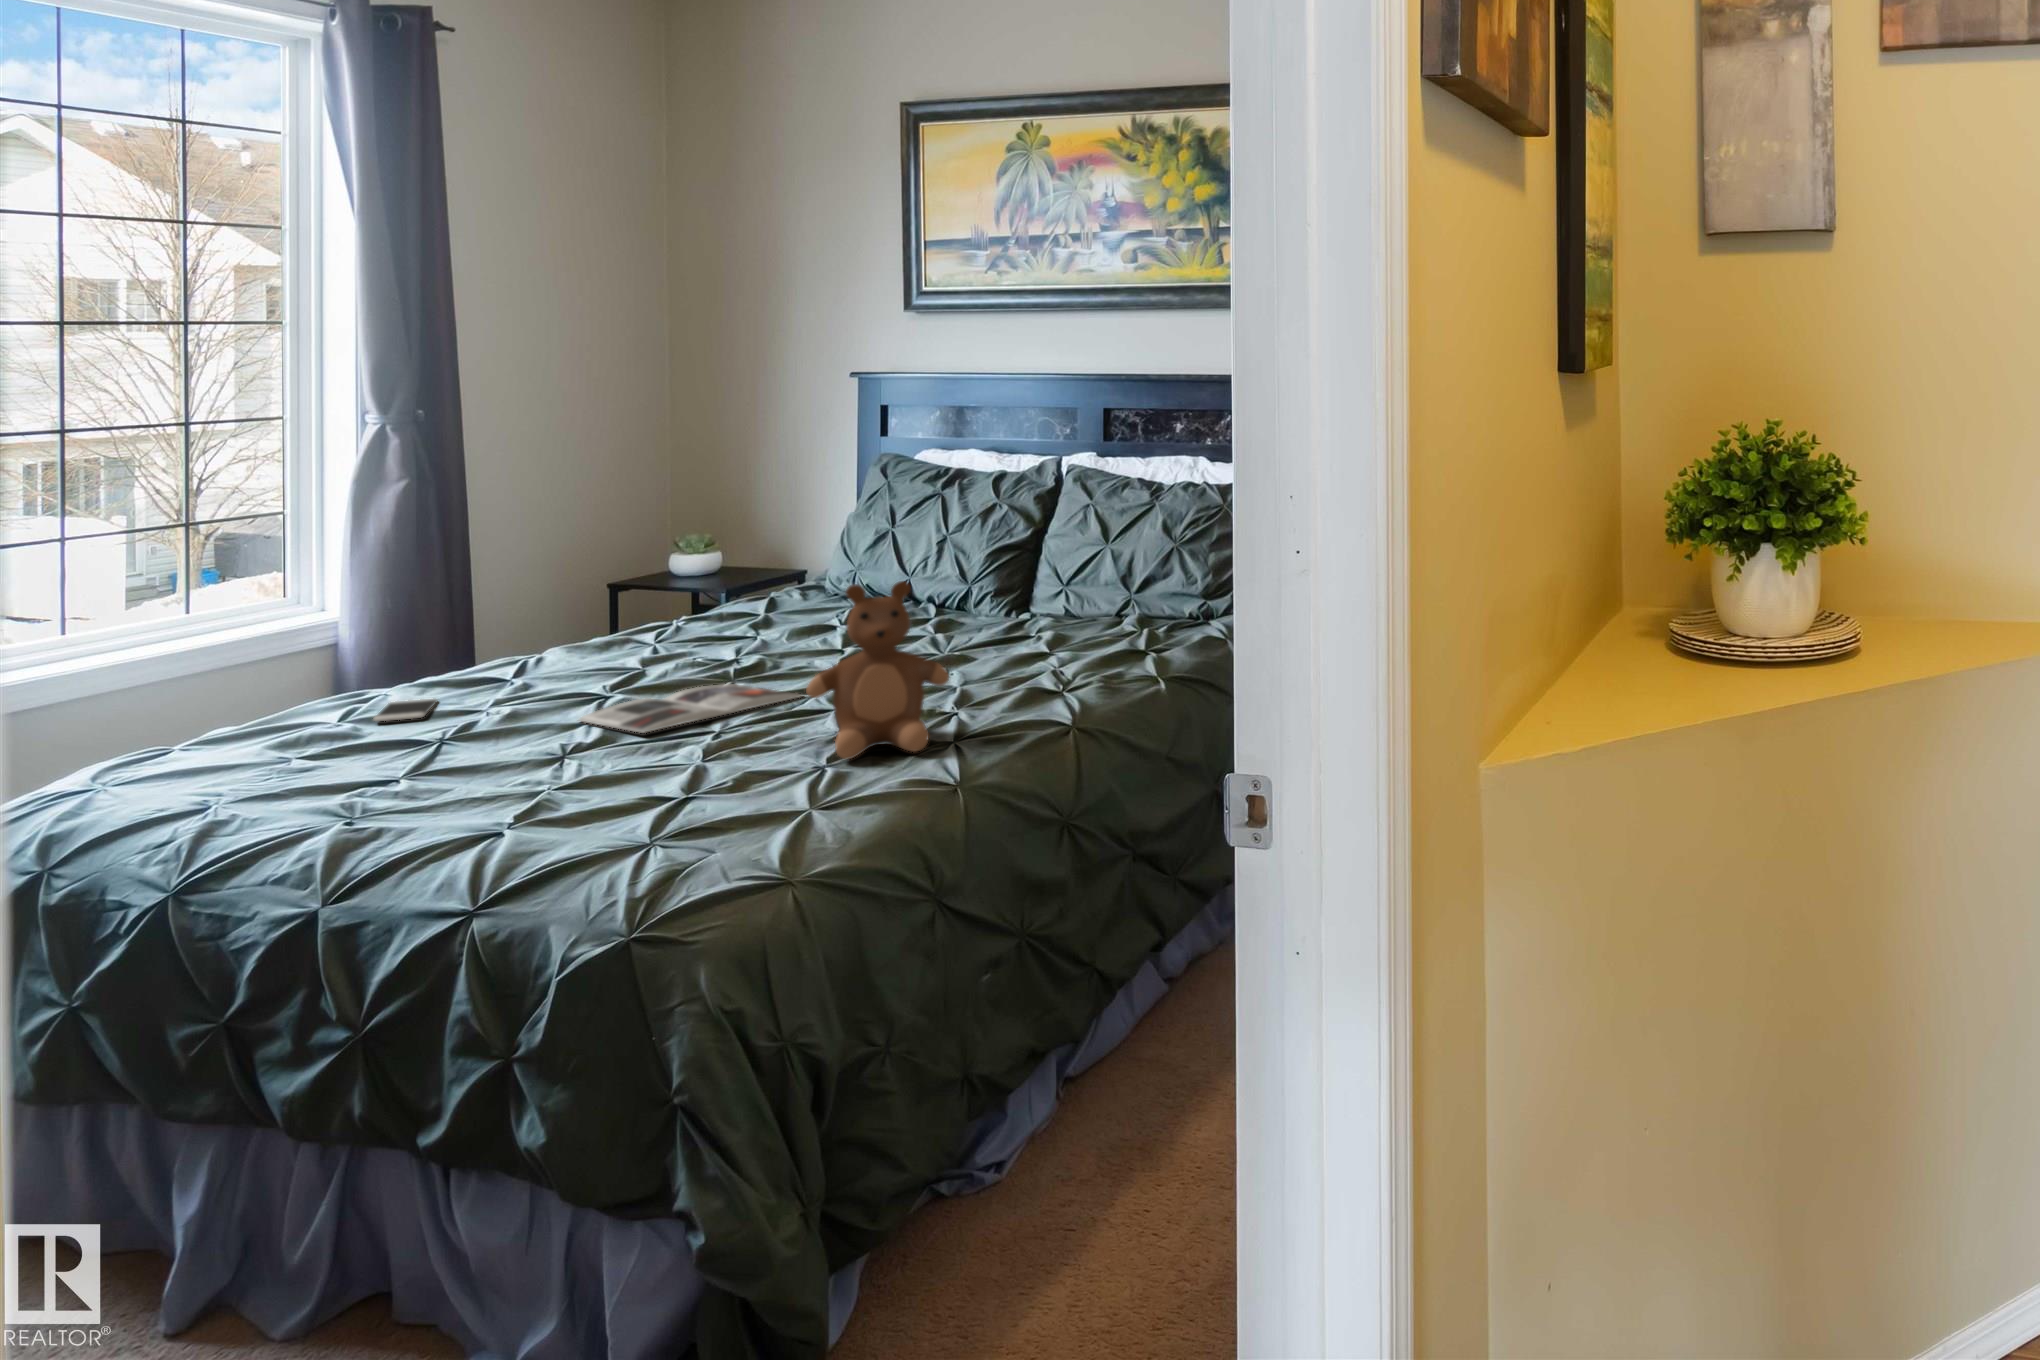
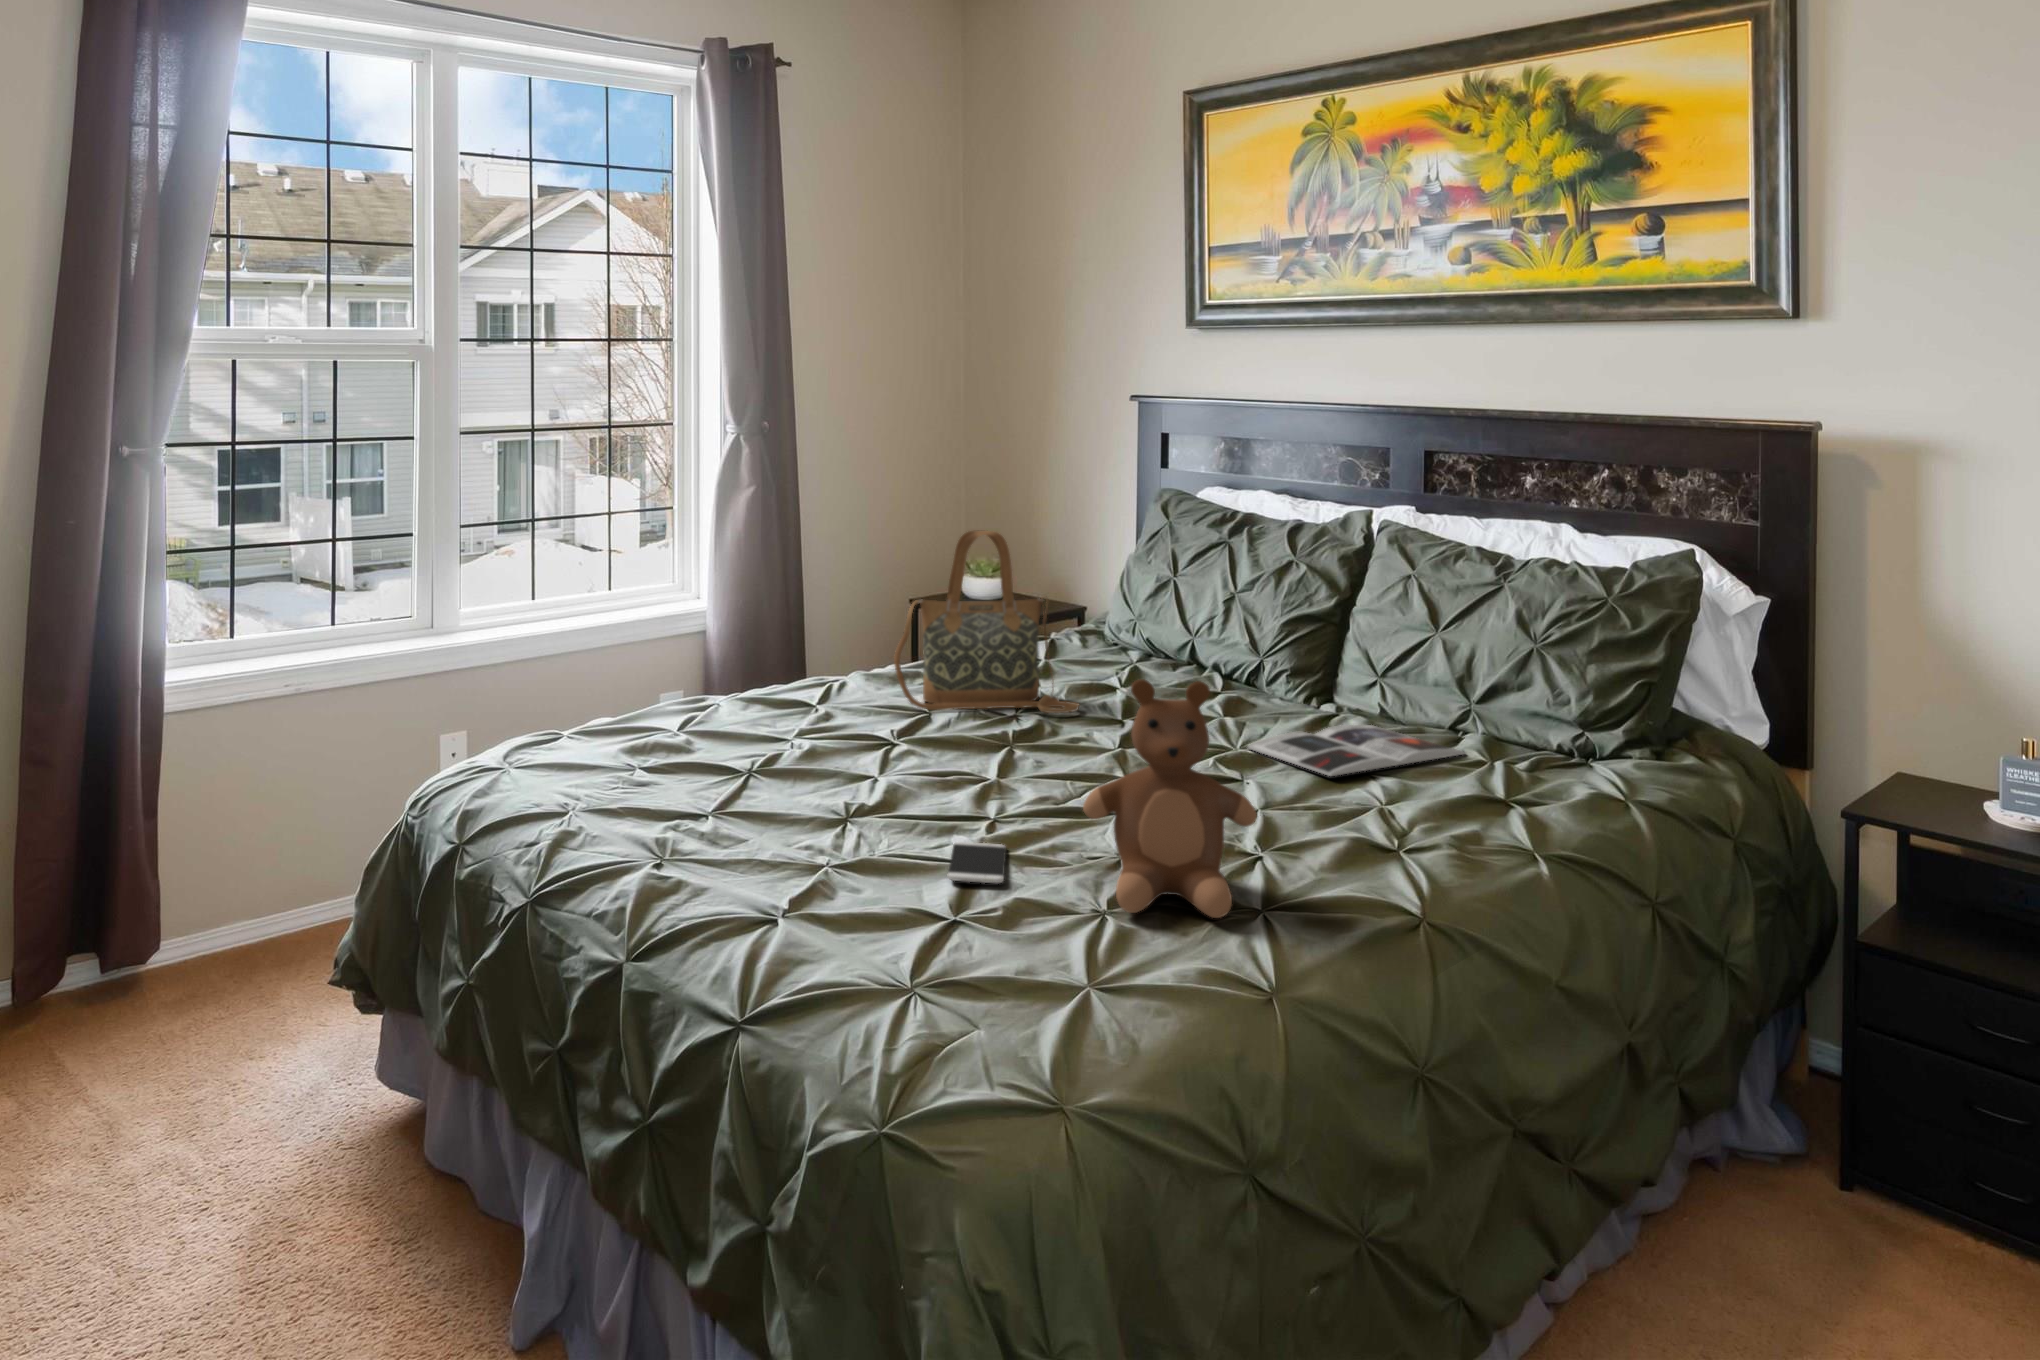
handbag: none [615,496,803,660] -> present [894,531,1079,713]
magazine: present [579,684,802,733] -> present [1248,725,1464,776]
smartphone: present [374,699,437,721] -> present [948,842,1006,883]

